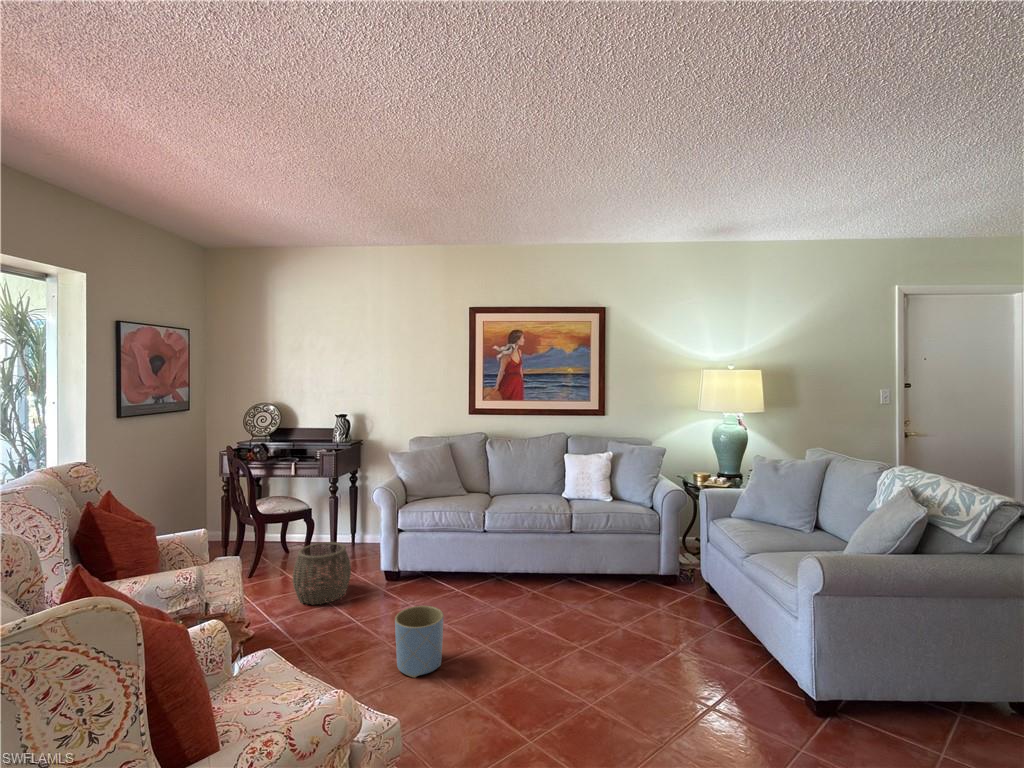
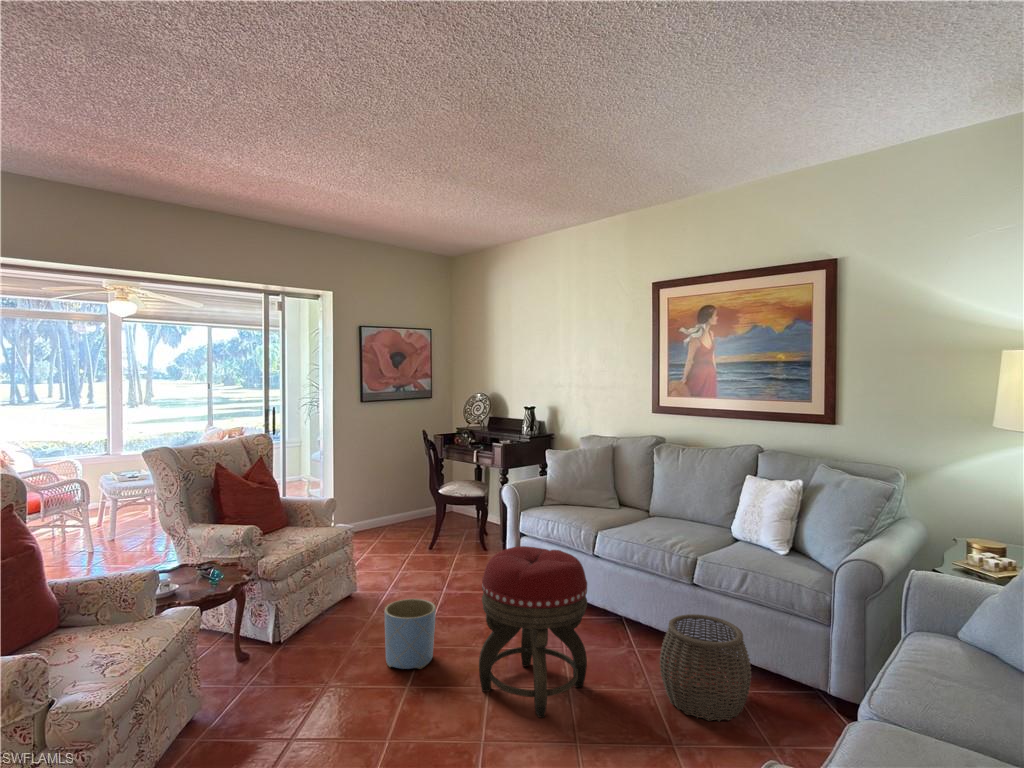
footstool: none [487,528,570,657] -> present [479,546,587,717]
woven basket: present [293,542,351,605] -> present [660,614,752,721]

